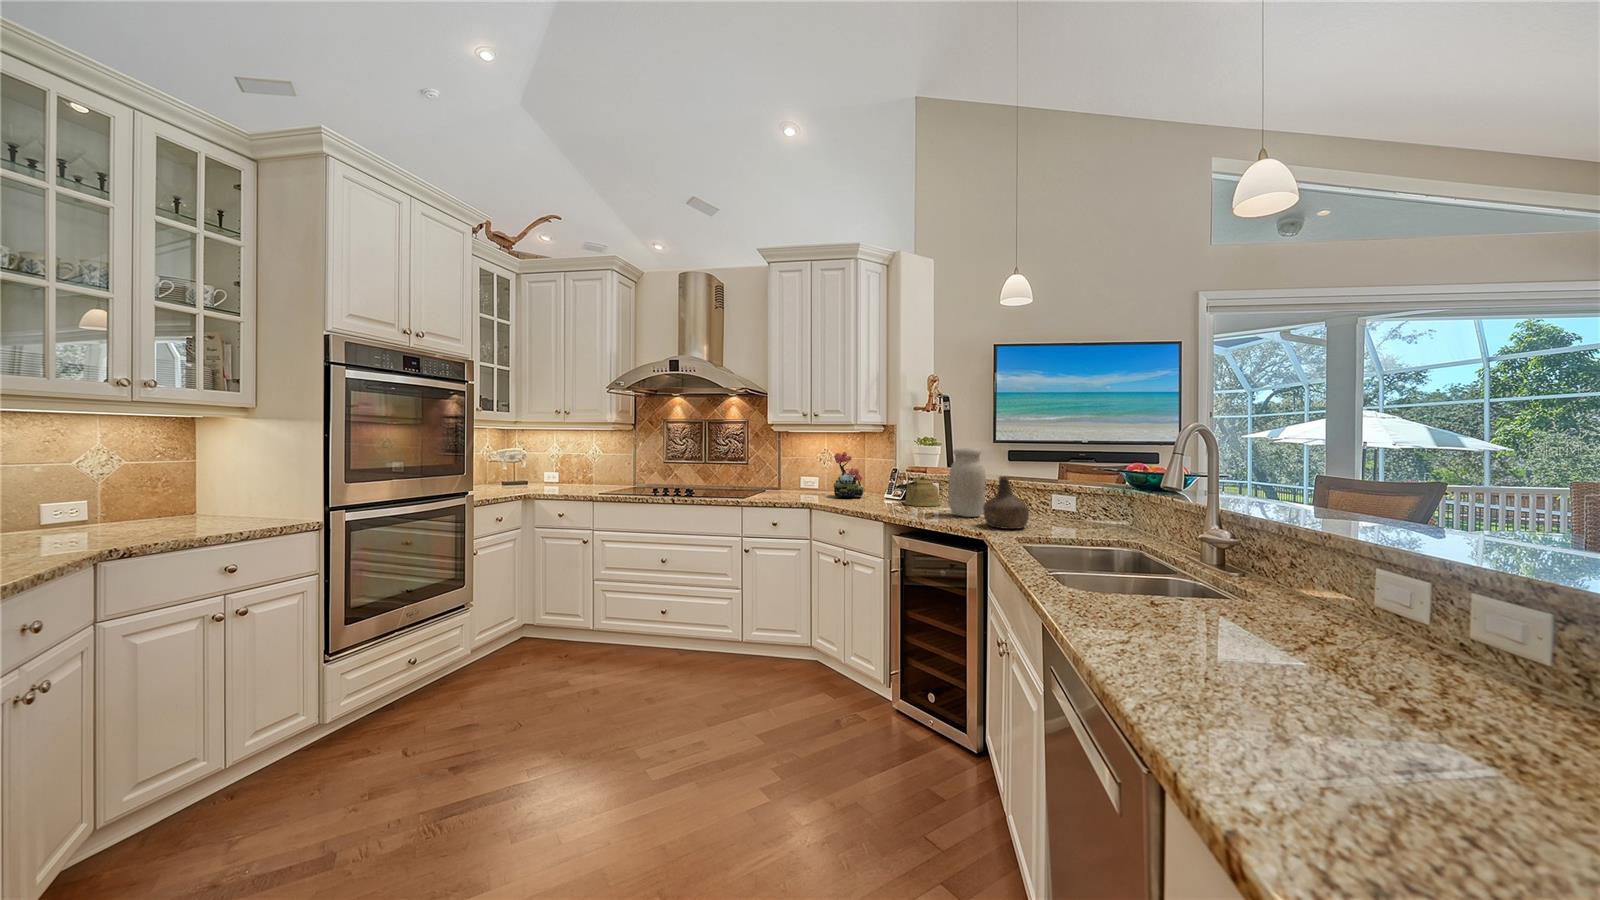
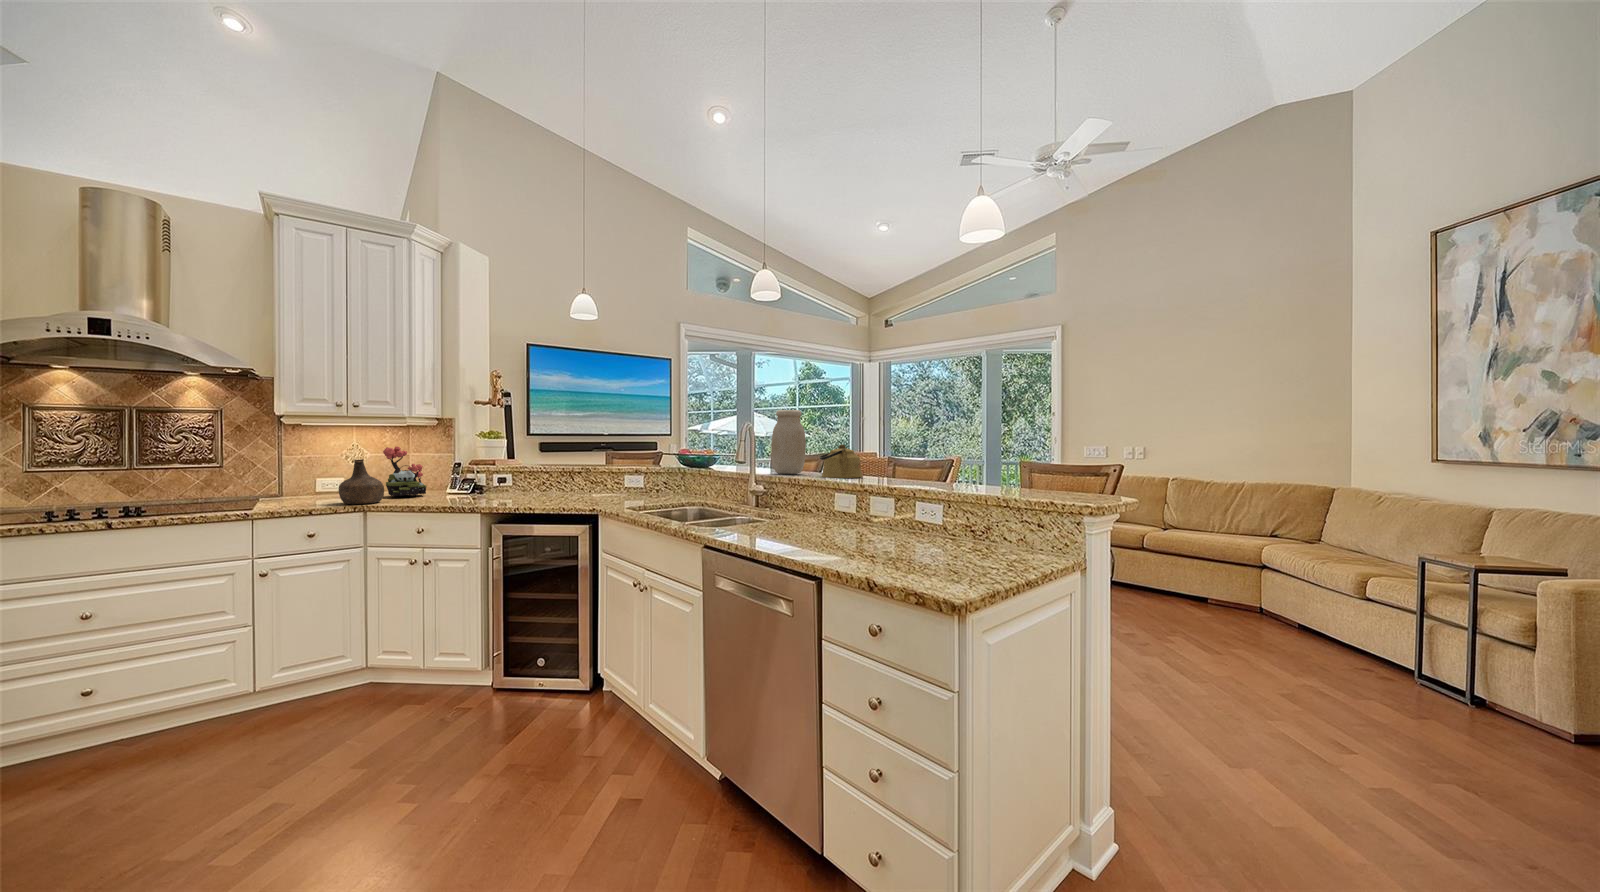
jar: present [948,448,986,517] -> present [771,410,806,474]
kettle: present [899,476,940,506] -> present [819,444,863,478]
bottle: present [983,476,1029,529] -> present [338,459,384,504]

